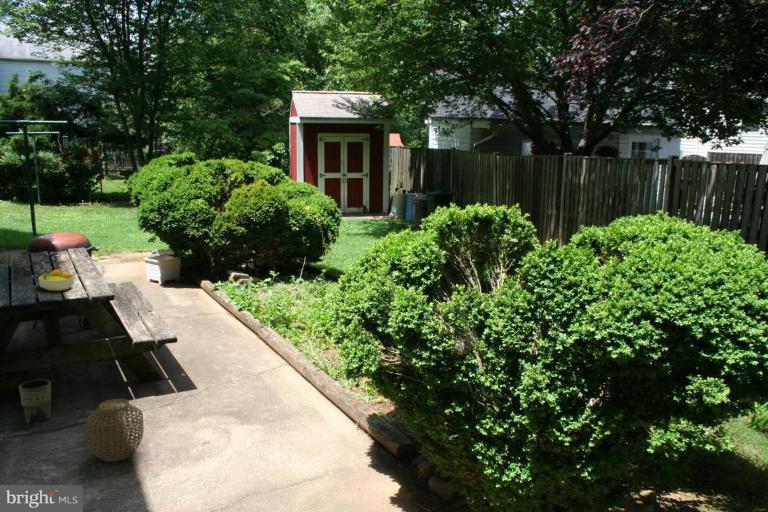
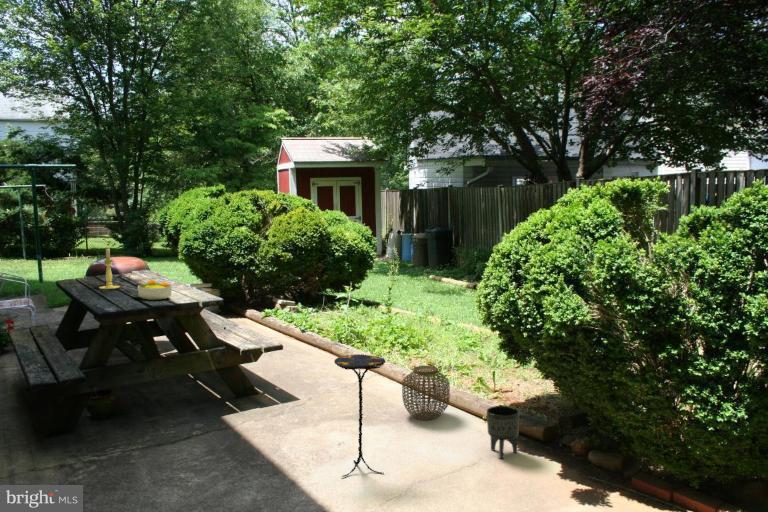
candle holder: none [19,232,40,272] -> present [99,248,119,289]
side table: none [172,371,224,489] -> present [334,354,386,476]
planter: present [20,379,51,423] -> present [487,406,519,459]
woven basket: present [86,399,144,462] -> present [402,366,450,421]

